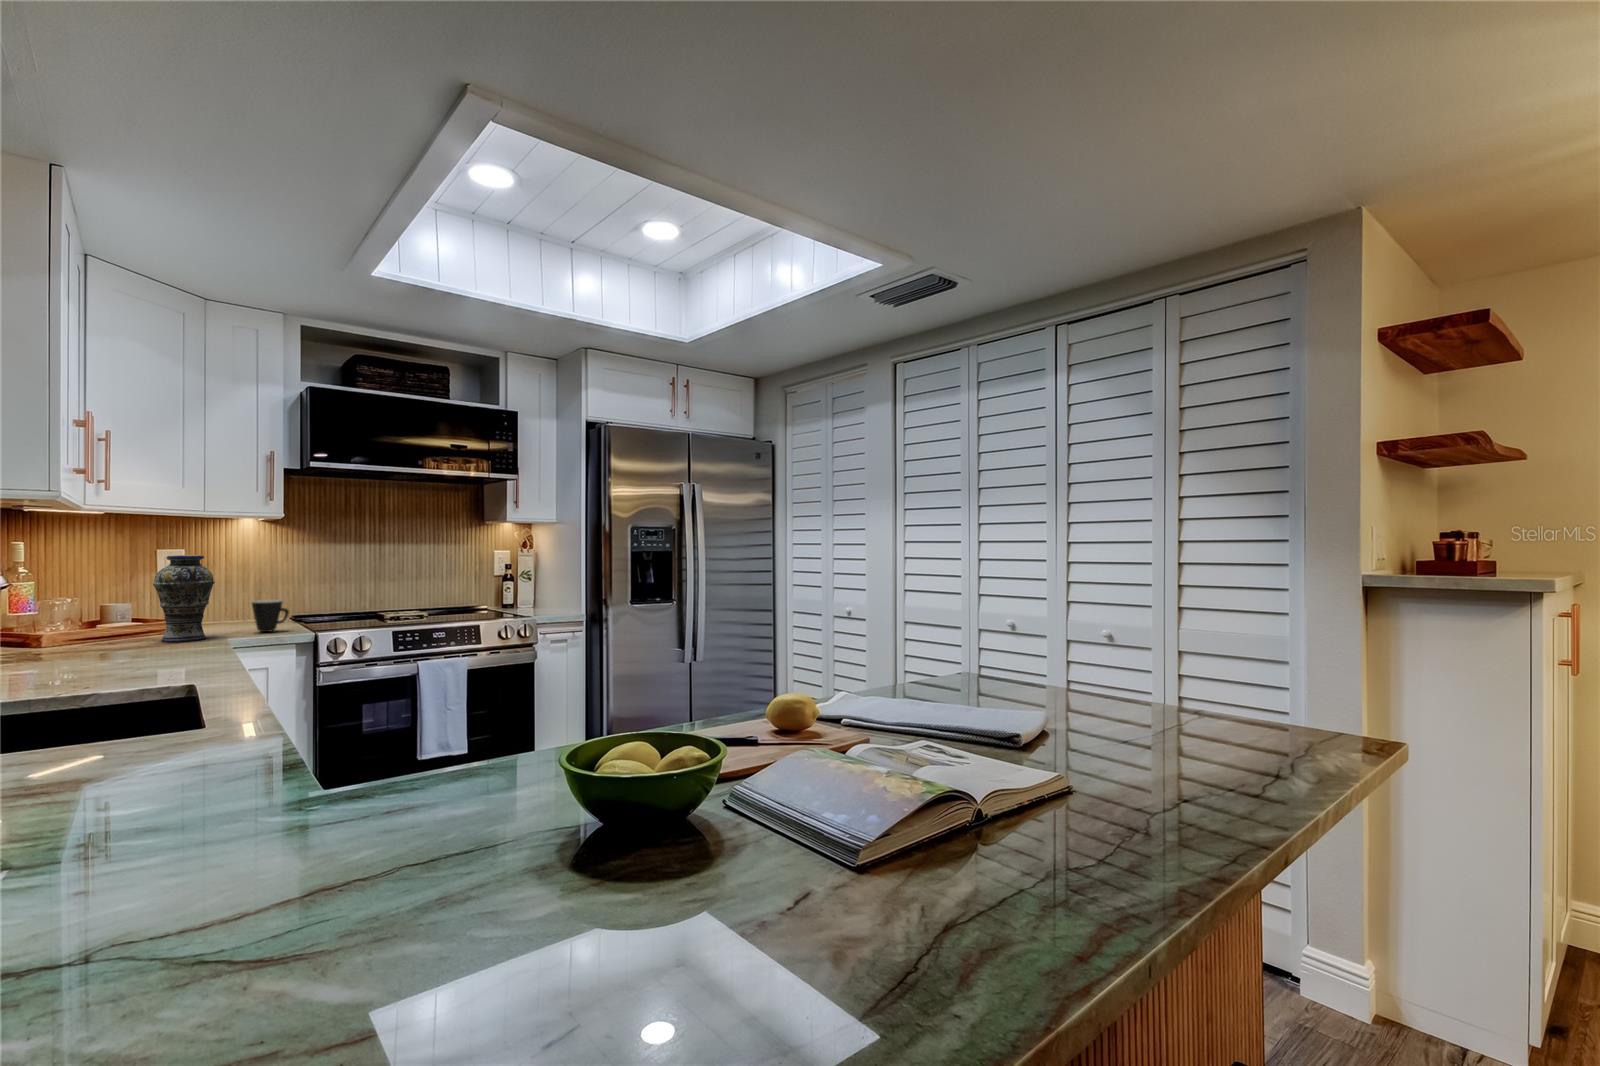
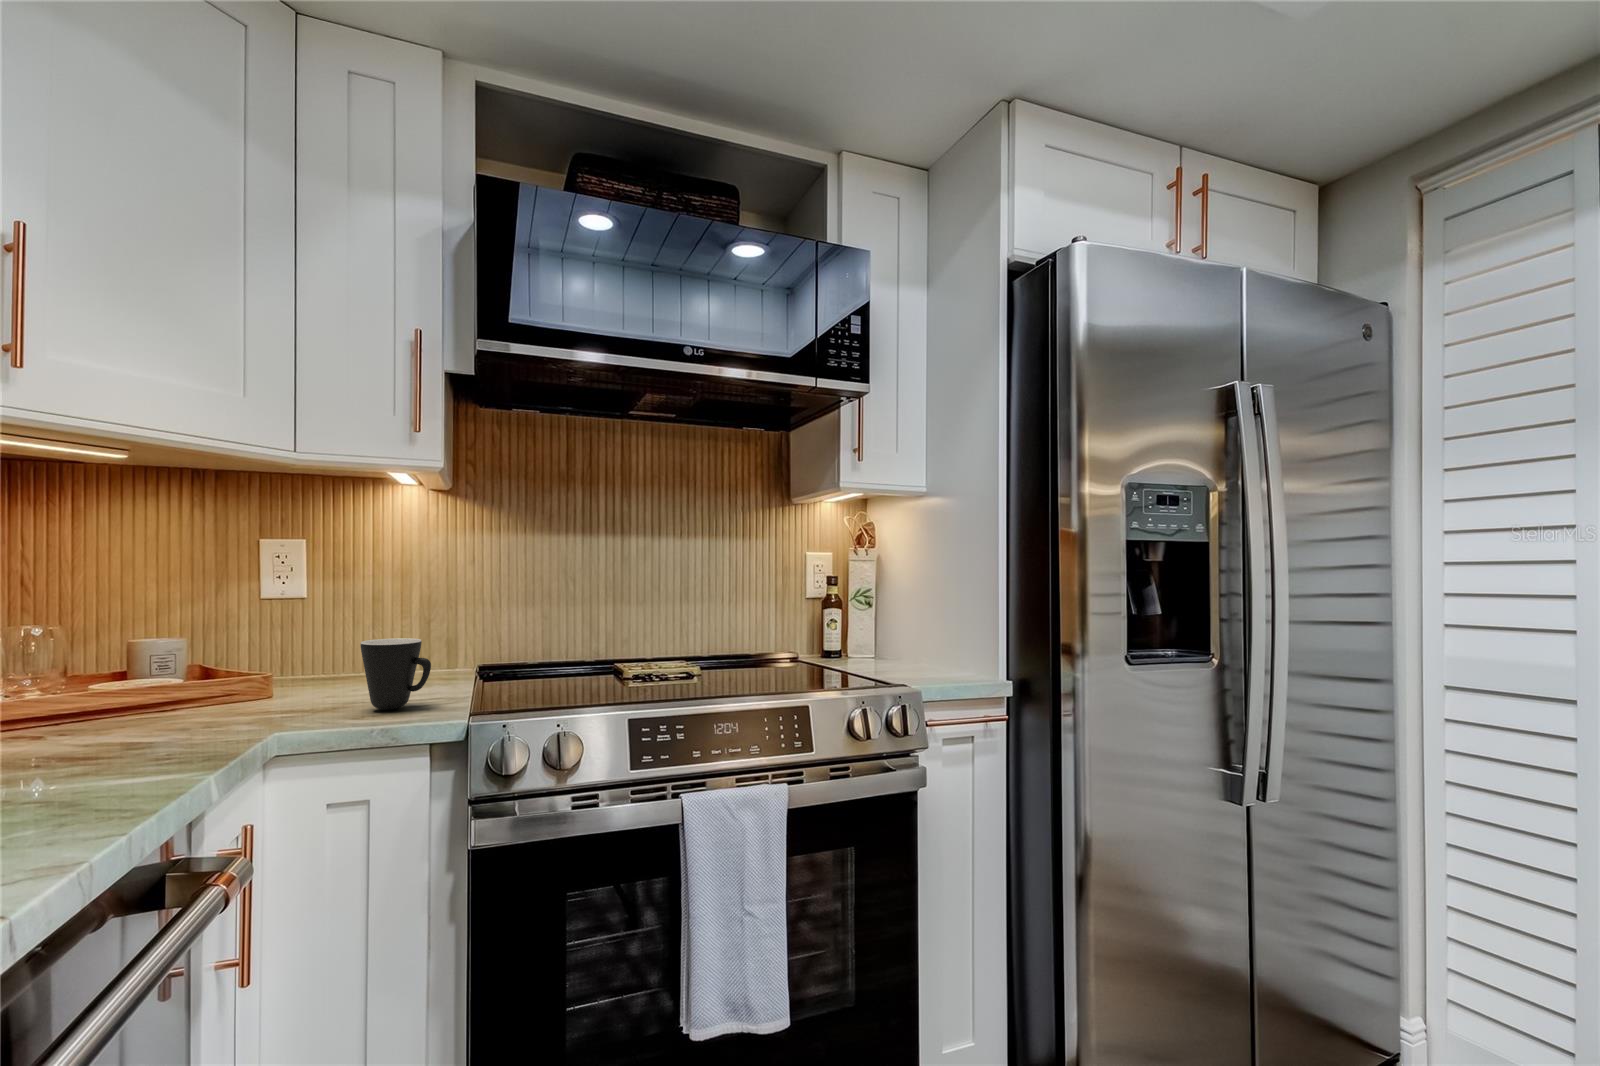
vase: present [153,555,215,642] -> none [148,536,279,734]

